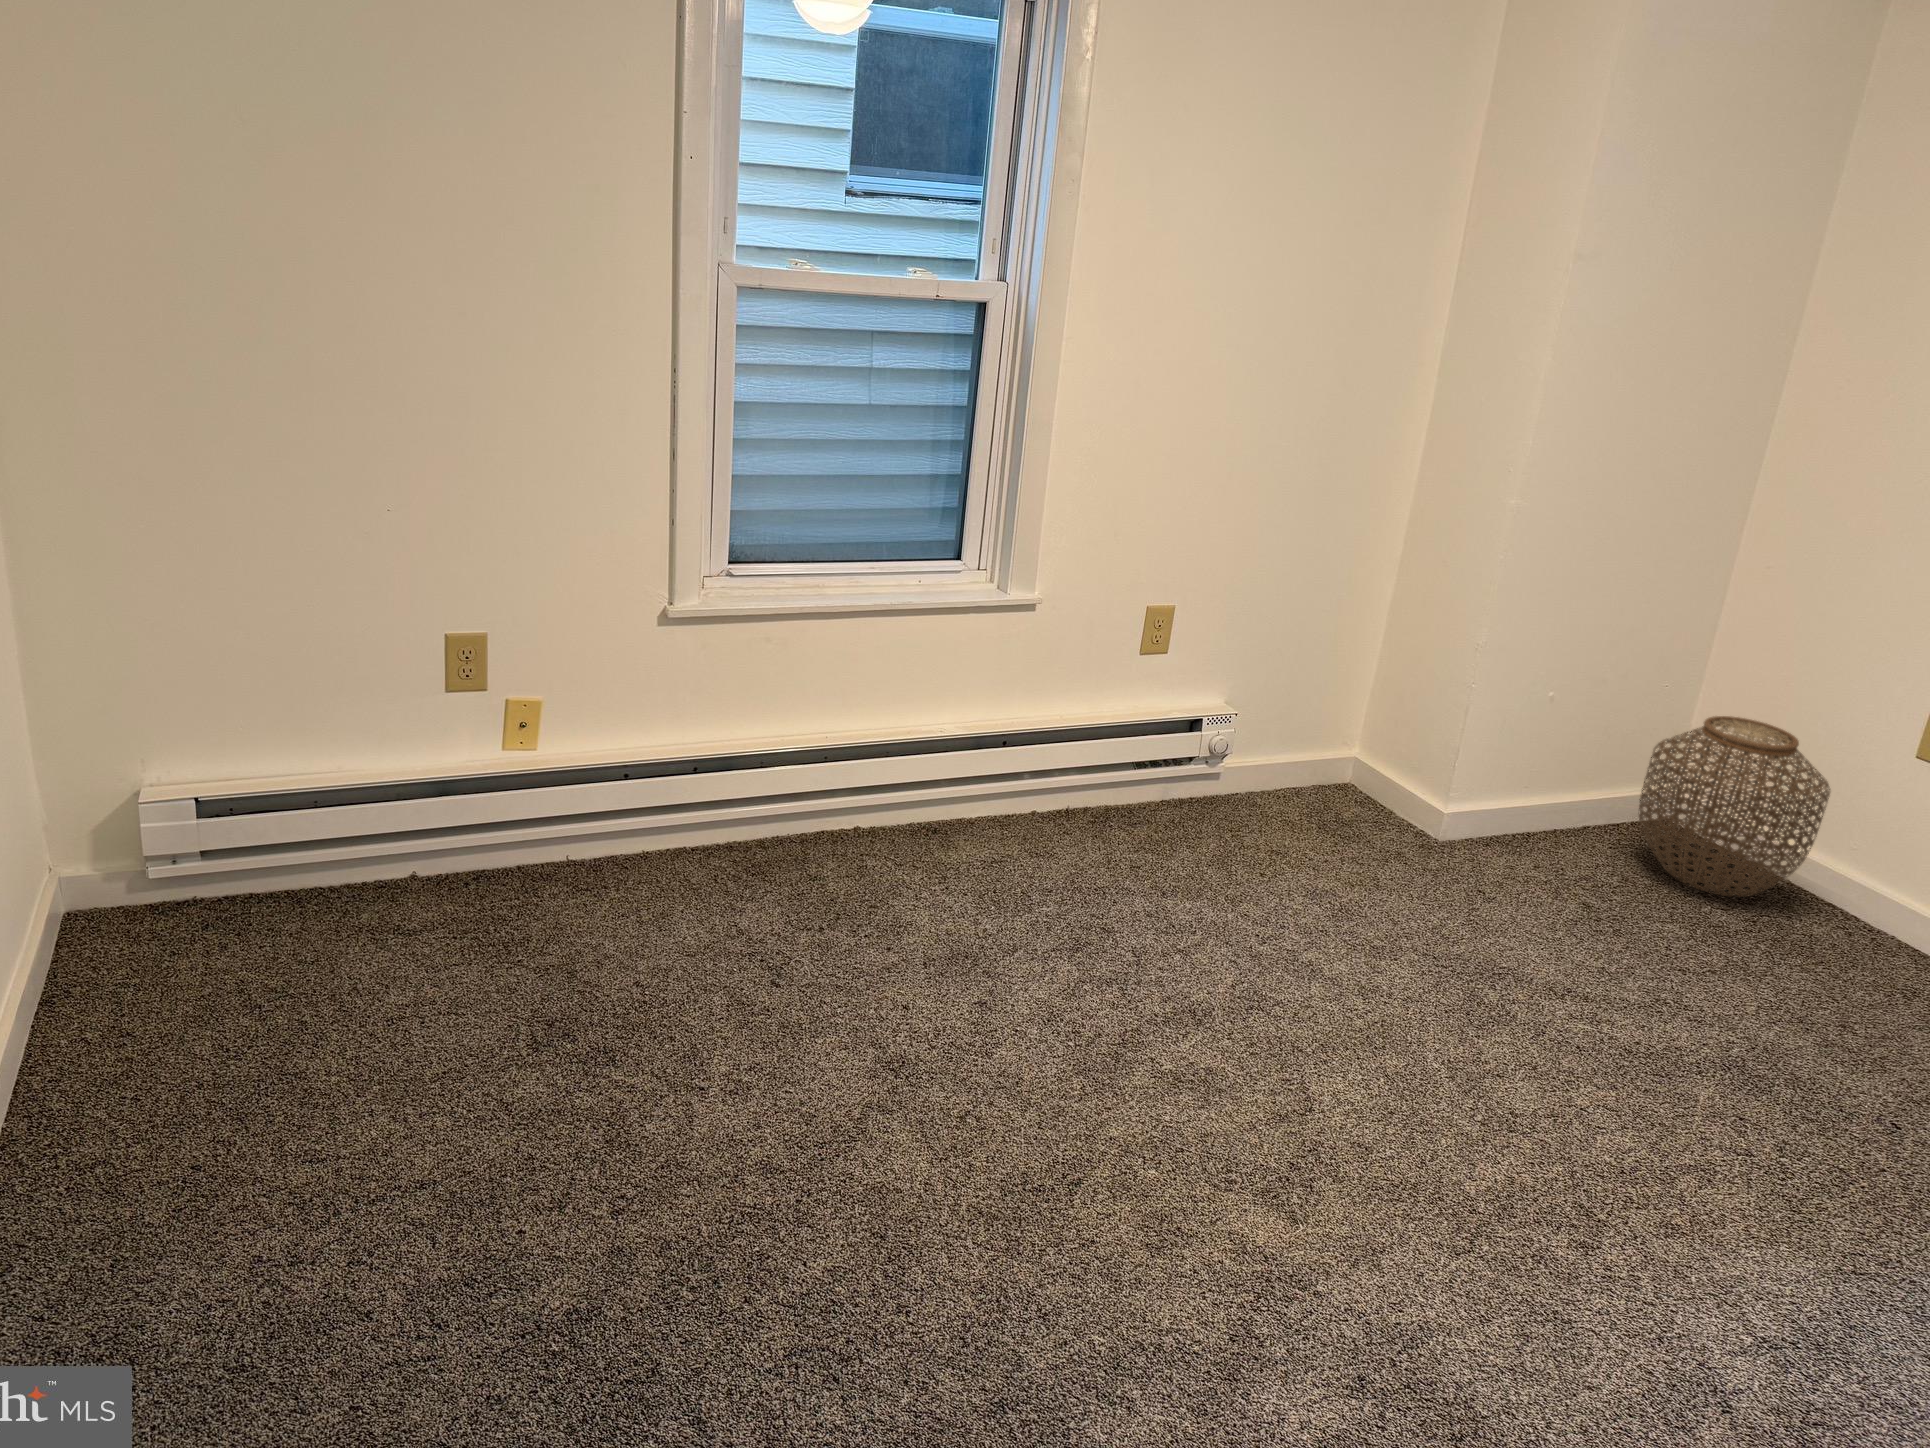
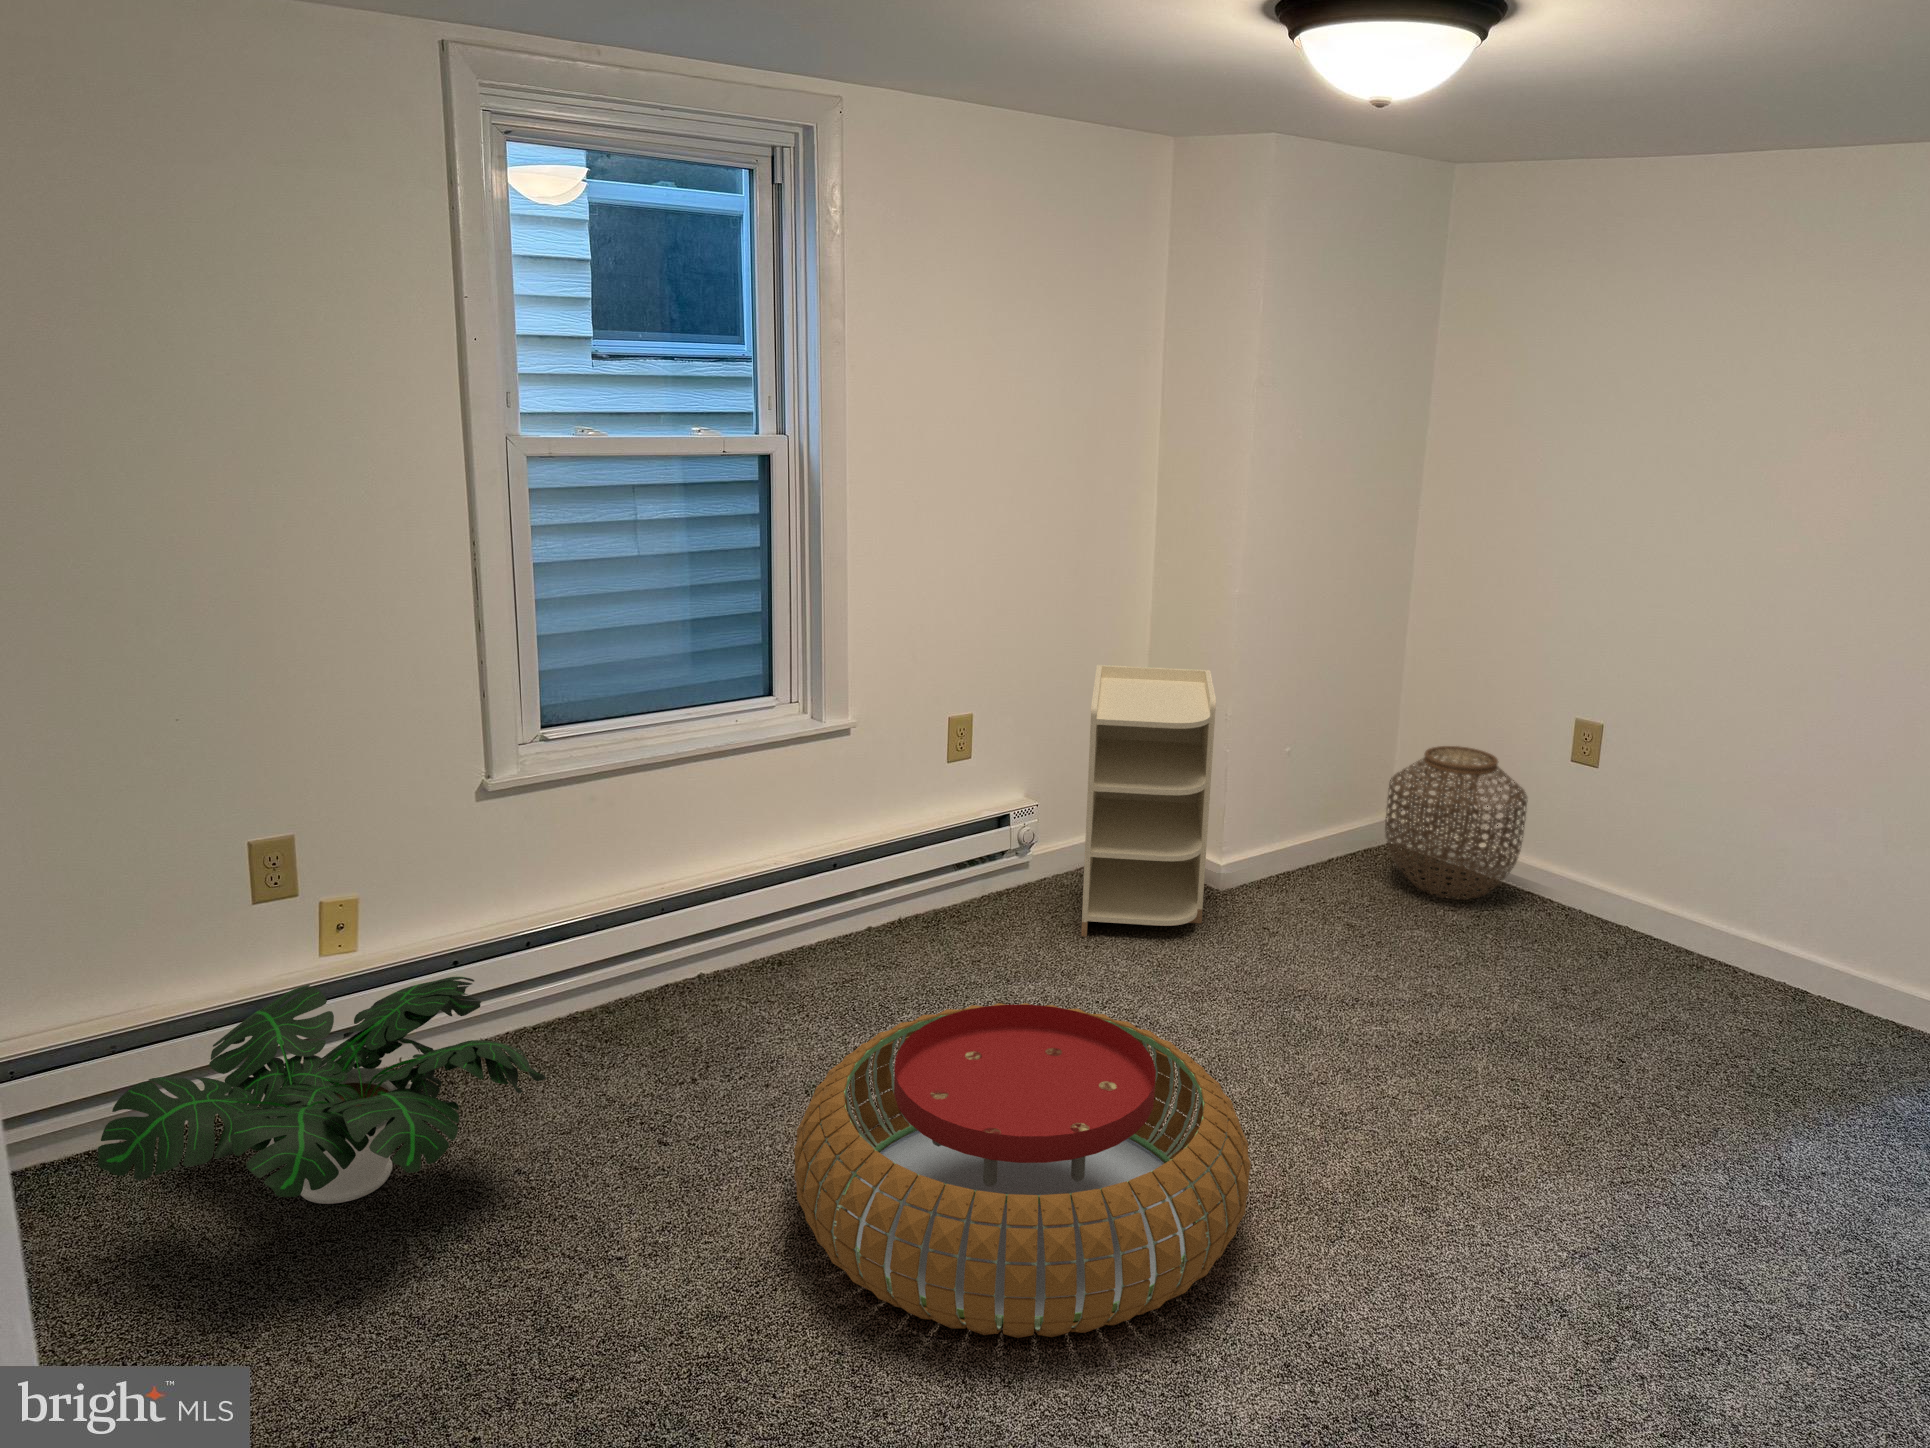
nightstand: none [1257,572,1453,868] -> present [1081,665,1216,937]
potted plant: none [267,774,664,979] -> present [98,977,546,1204]
pouf: none [875,909,1374,1283] -> present [794,1003,1251,1338]

